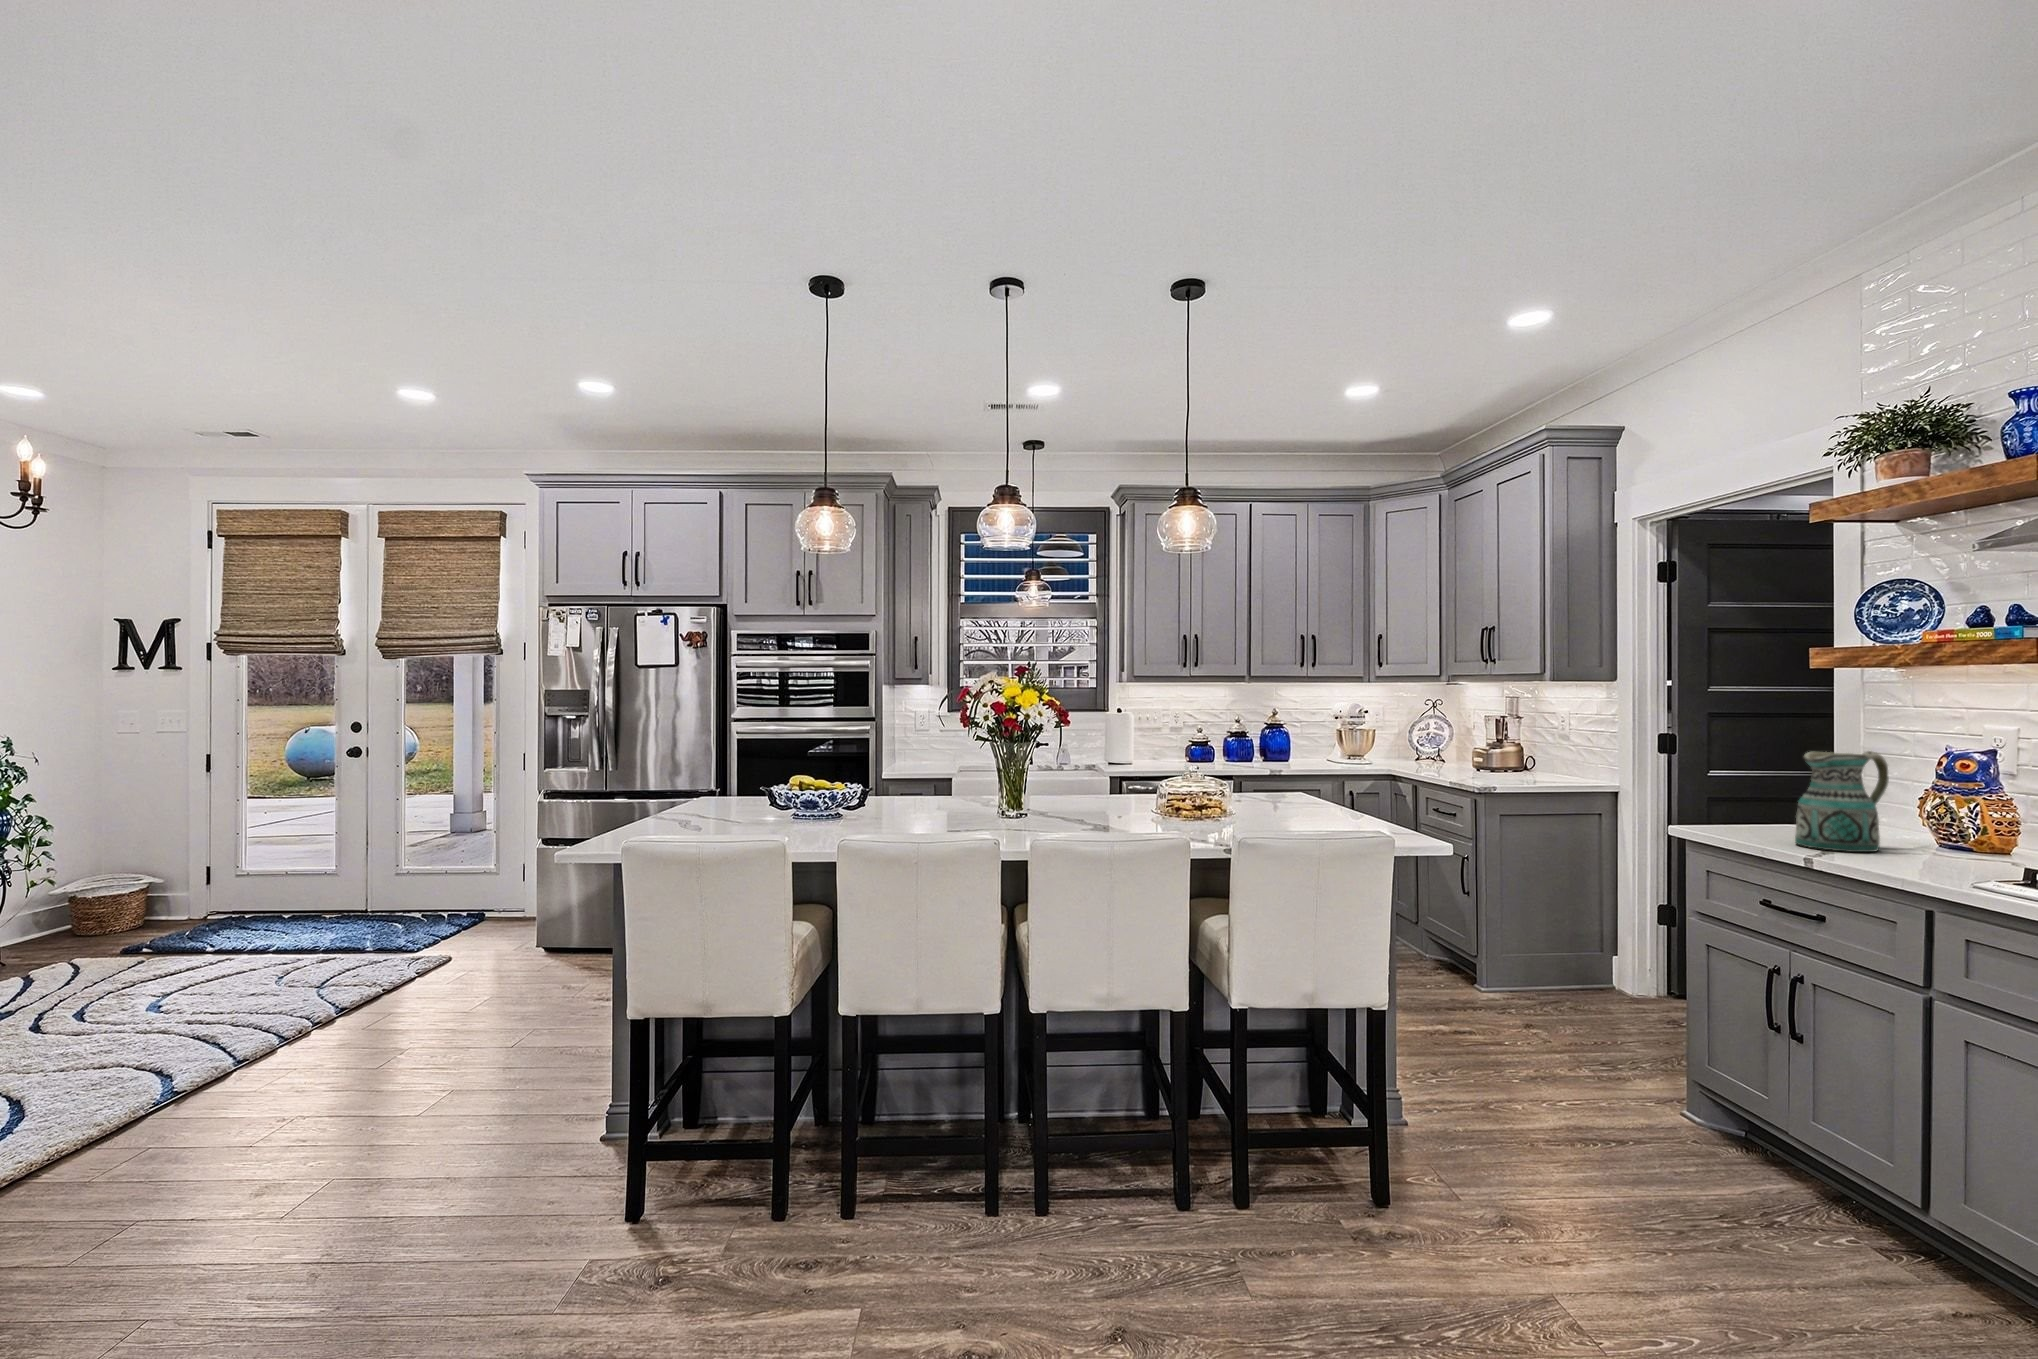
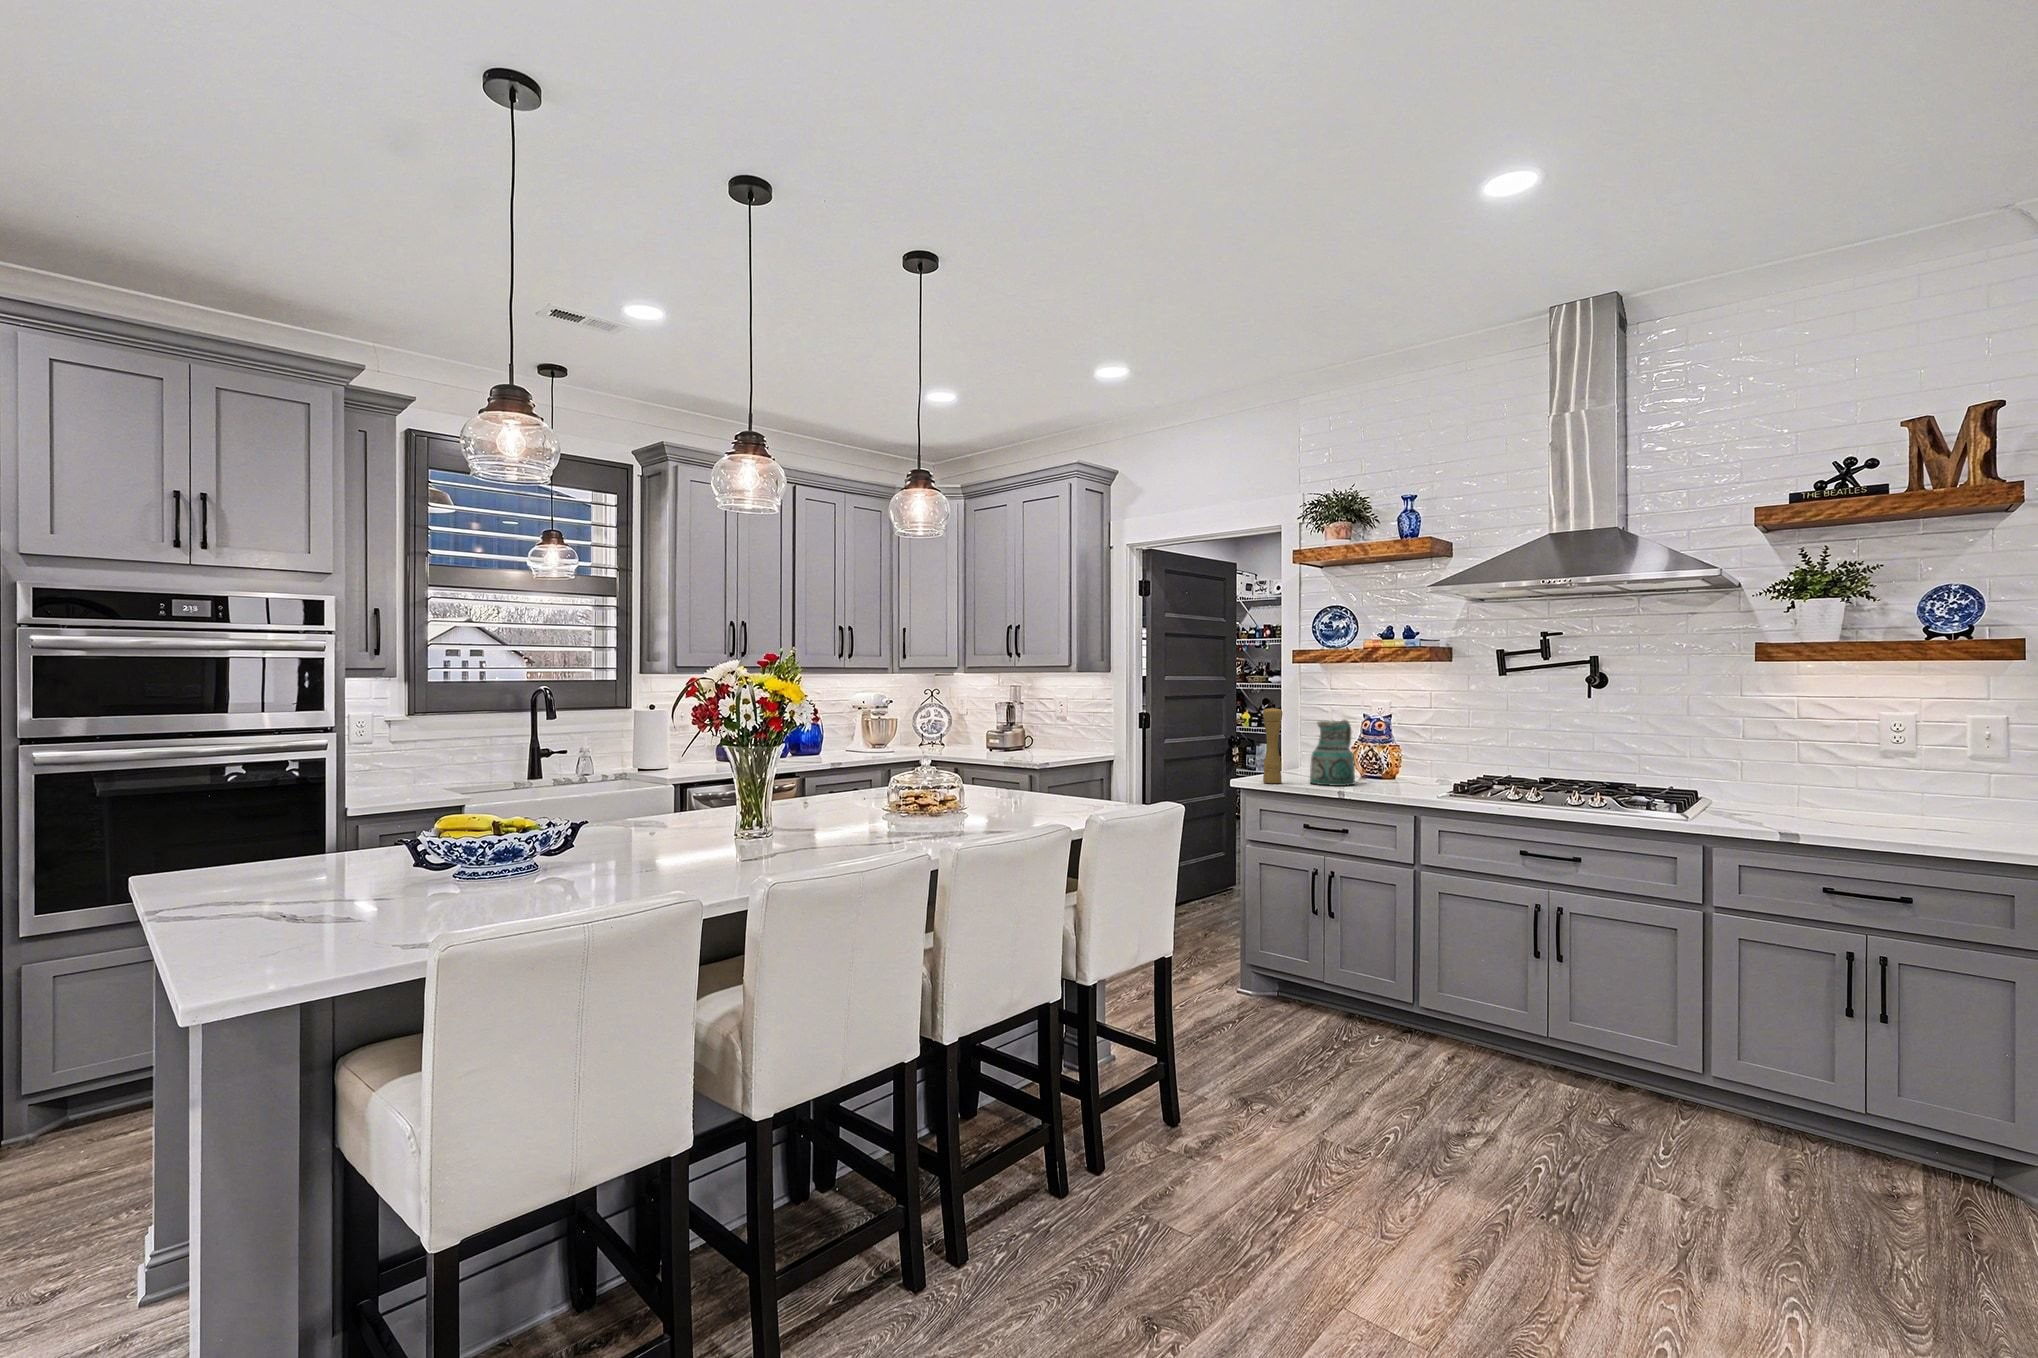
pepper mill: none [1714,730,1747,838] -> present [1263,707,1283,783]

